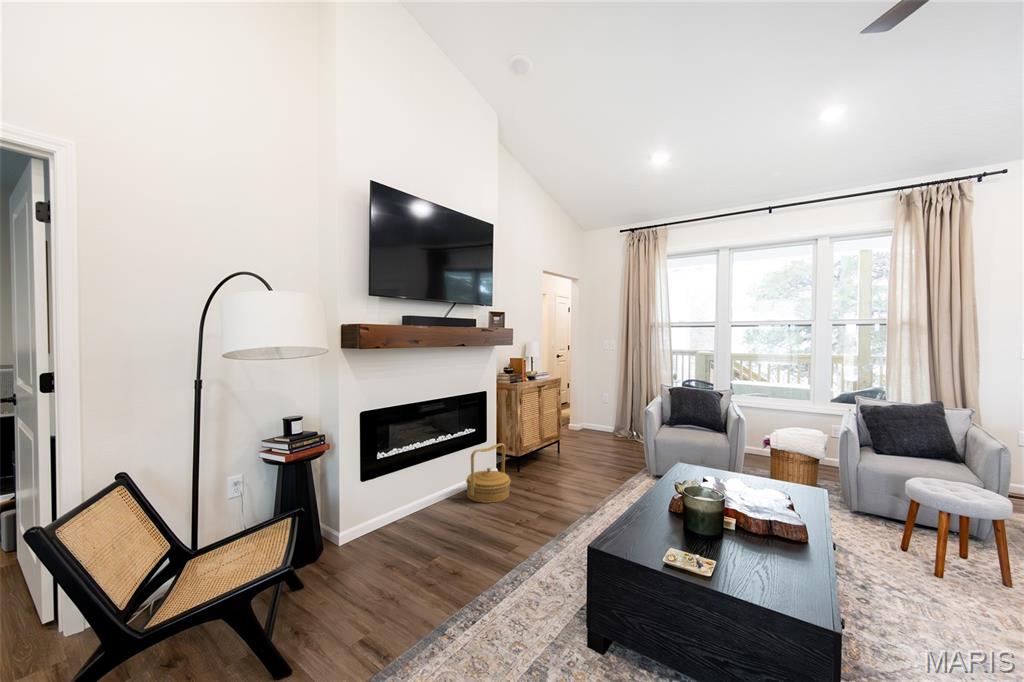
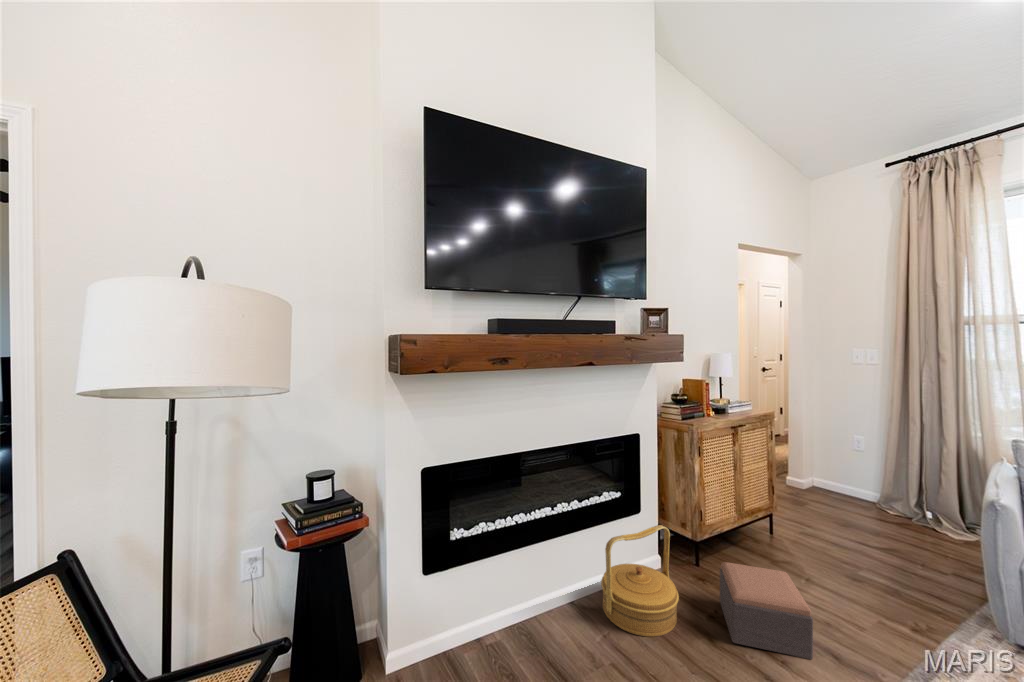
footstool: none [531,459,574,496] -> present [720,562,813,659]

